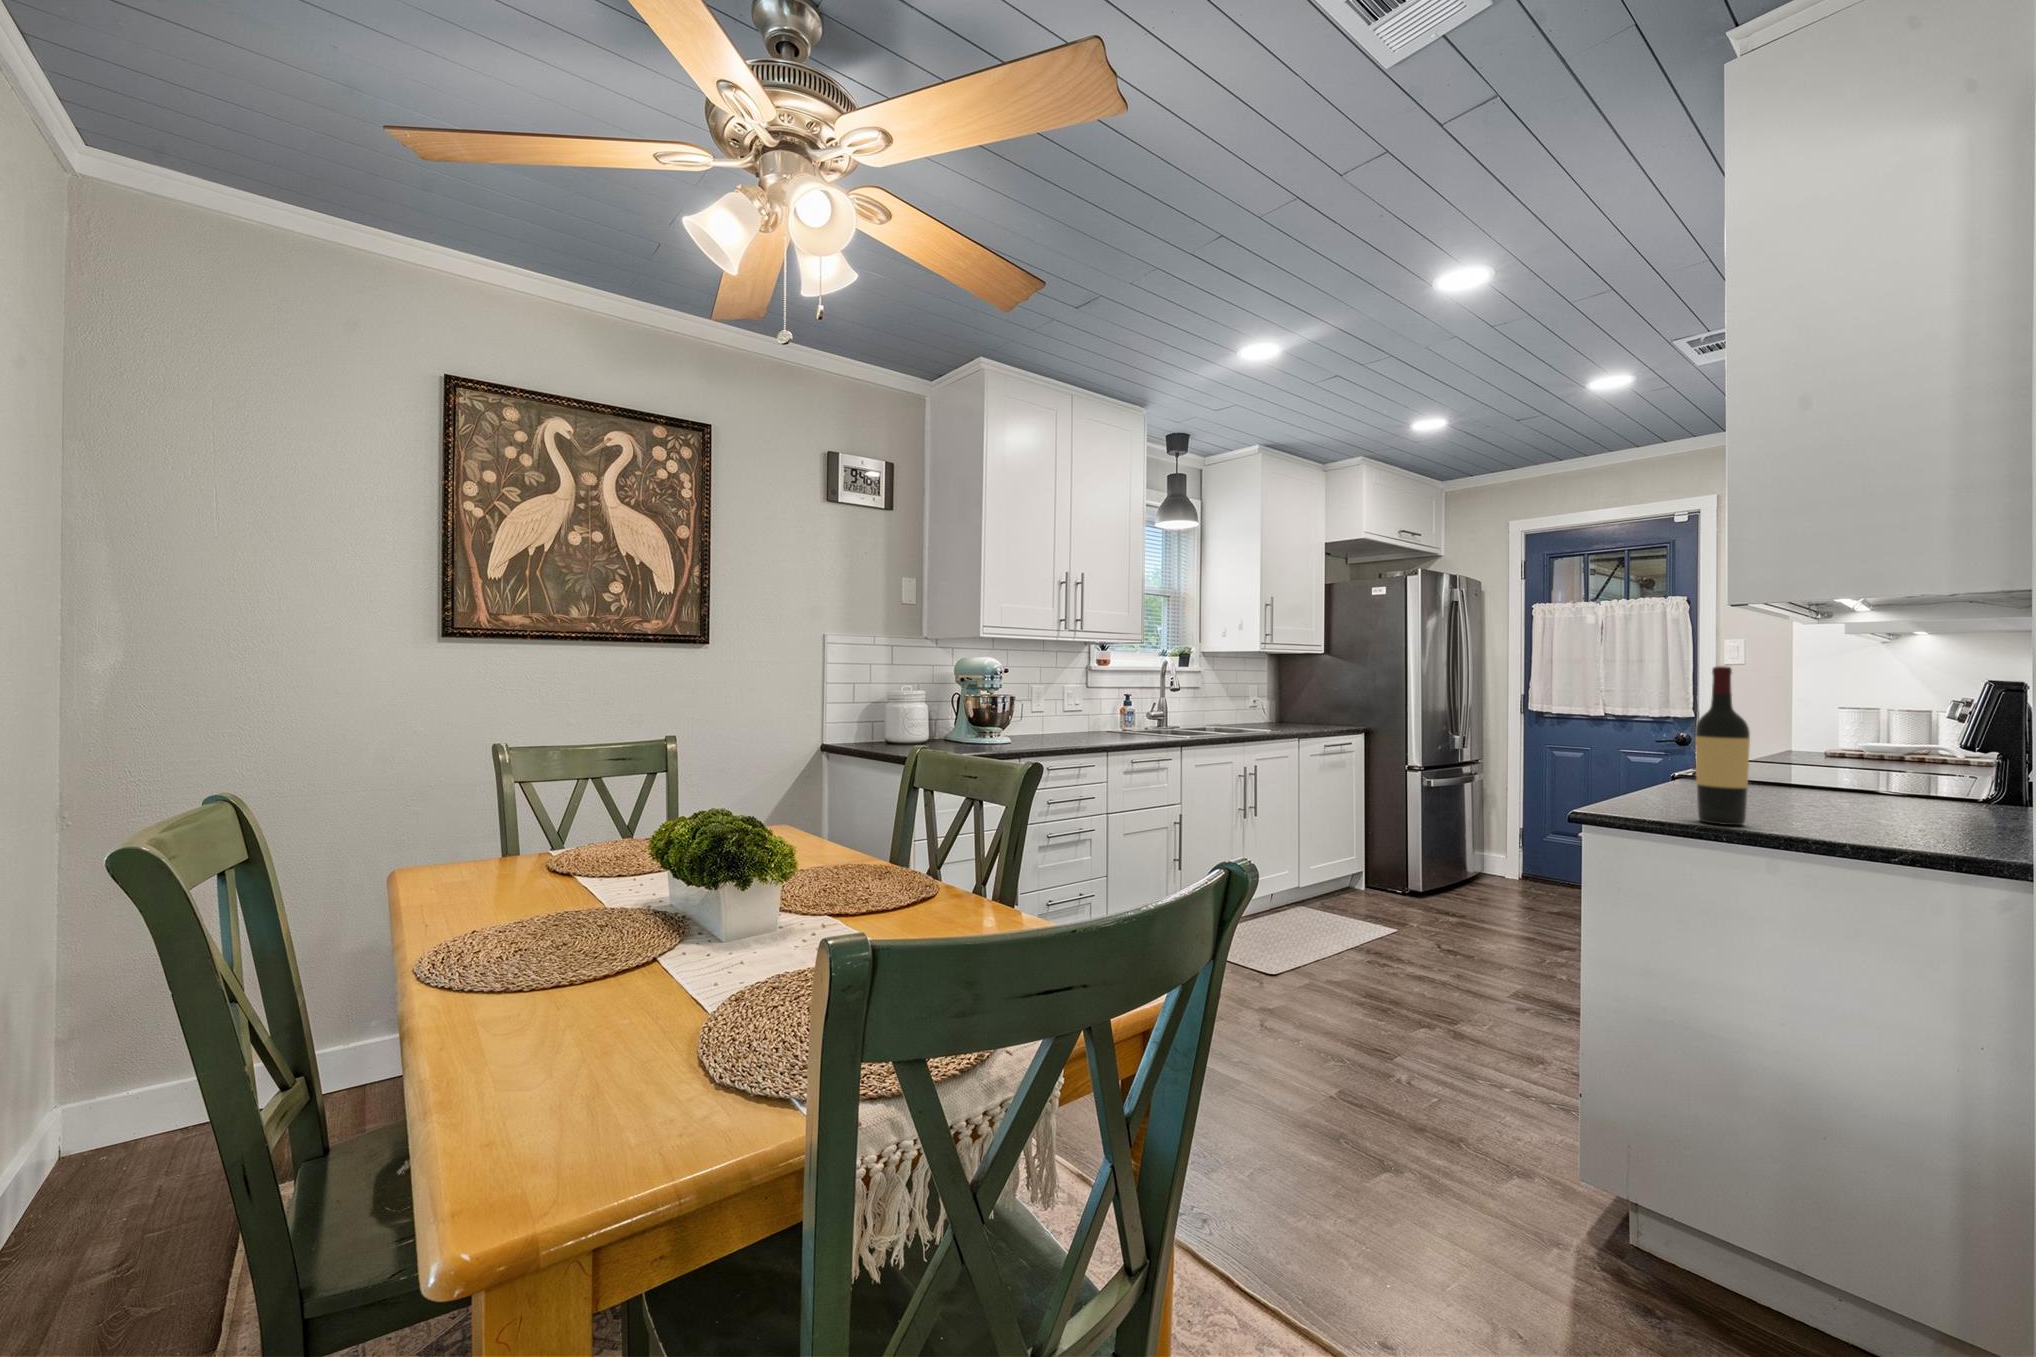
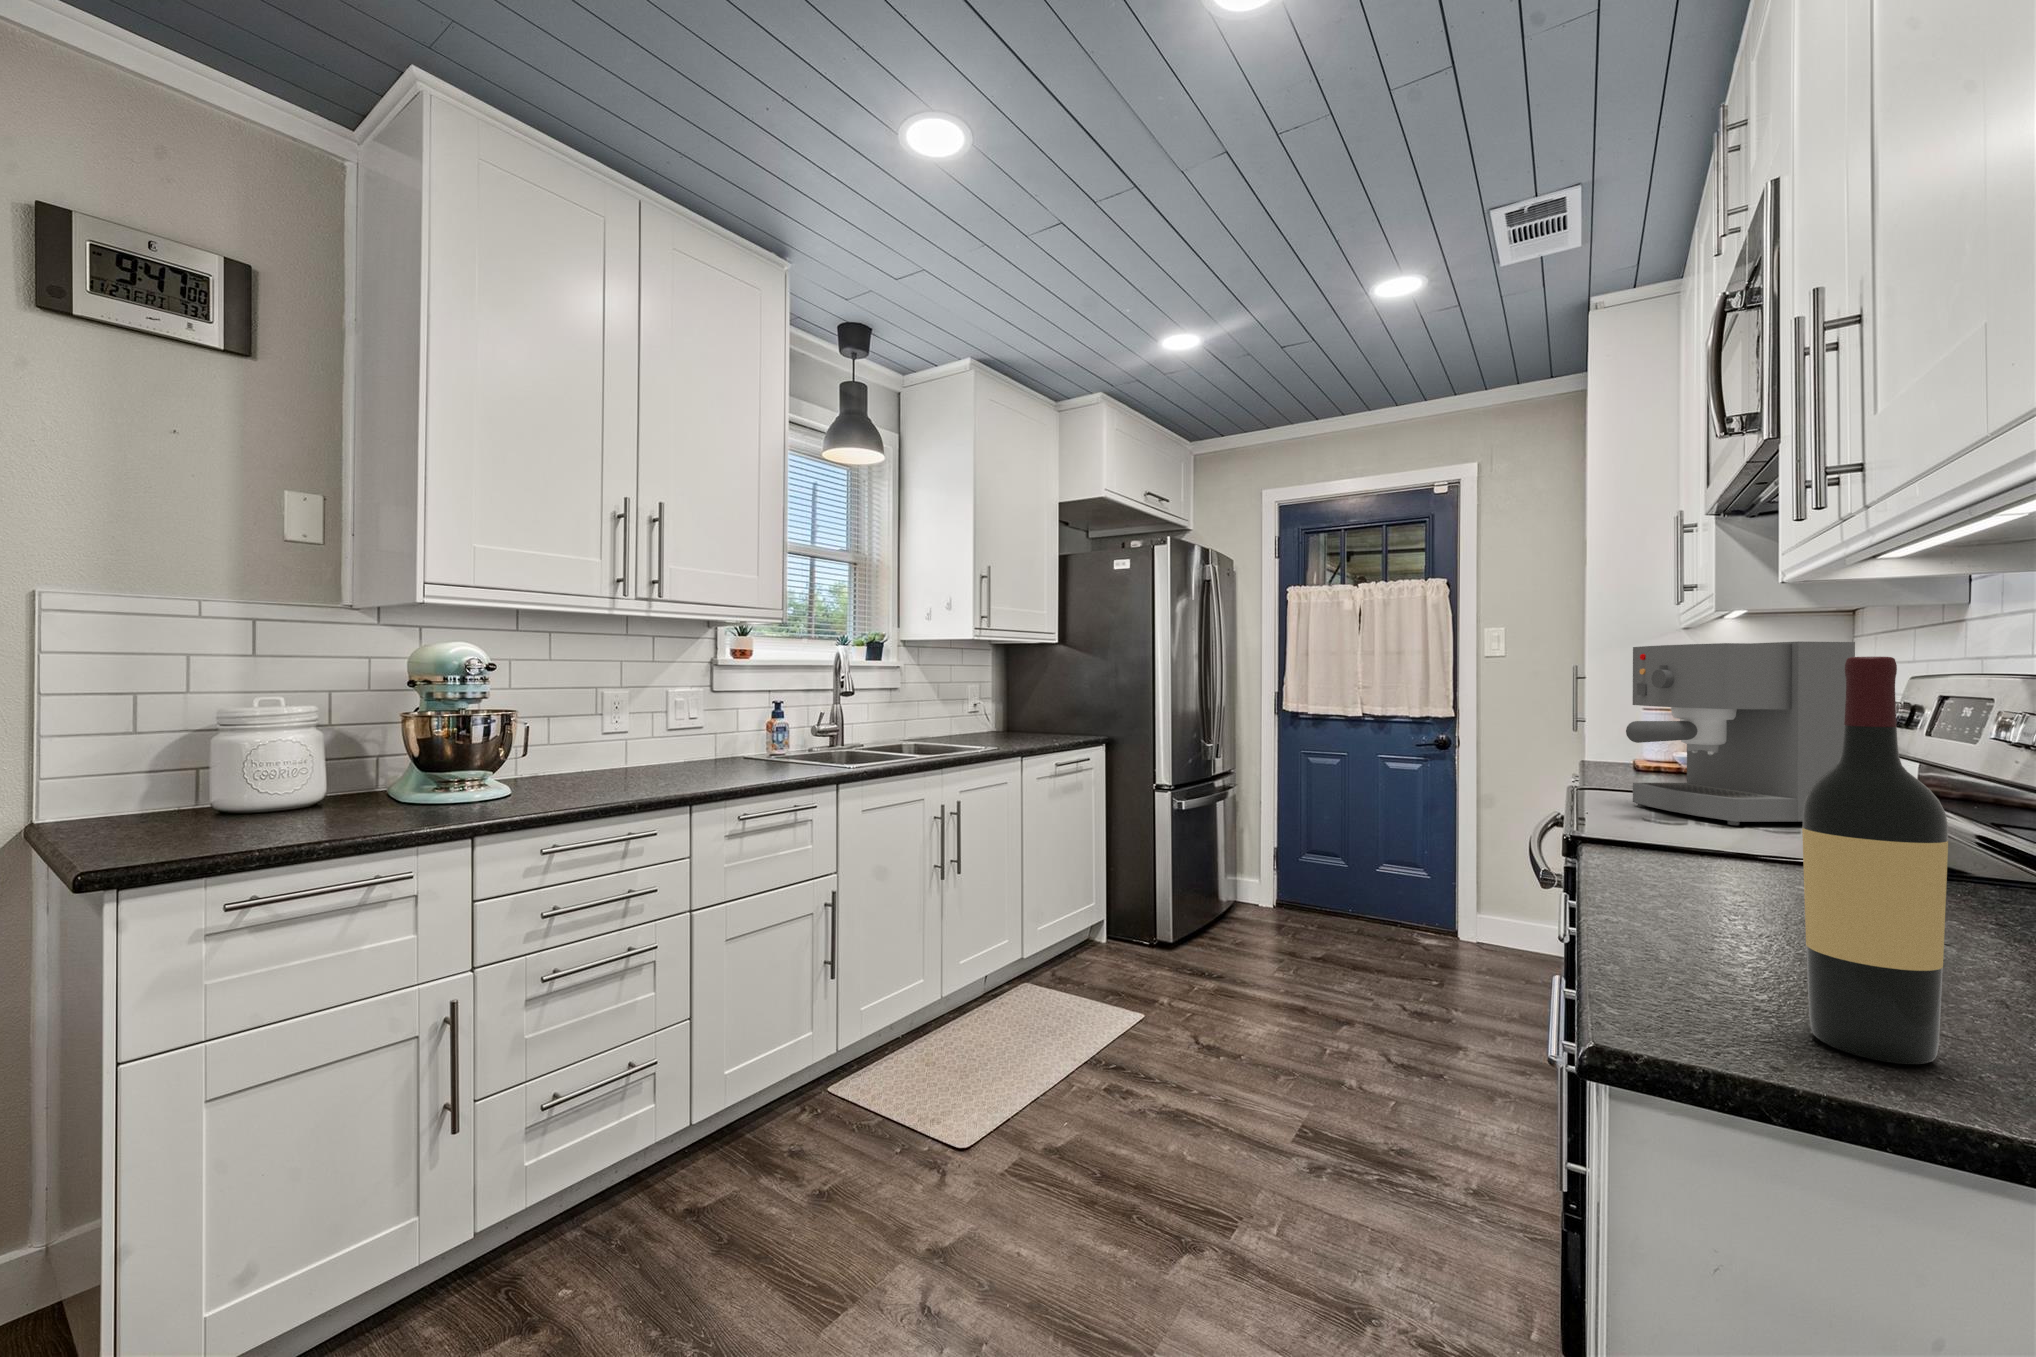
coffee maker: none [1751,656,1934,782] -> present [1626,641,1855,825]

